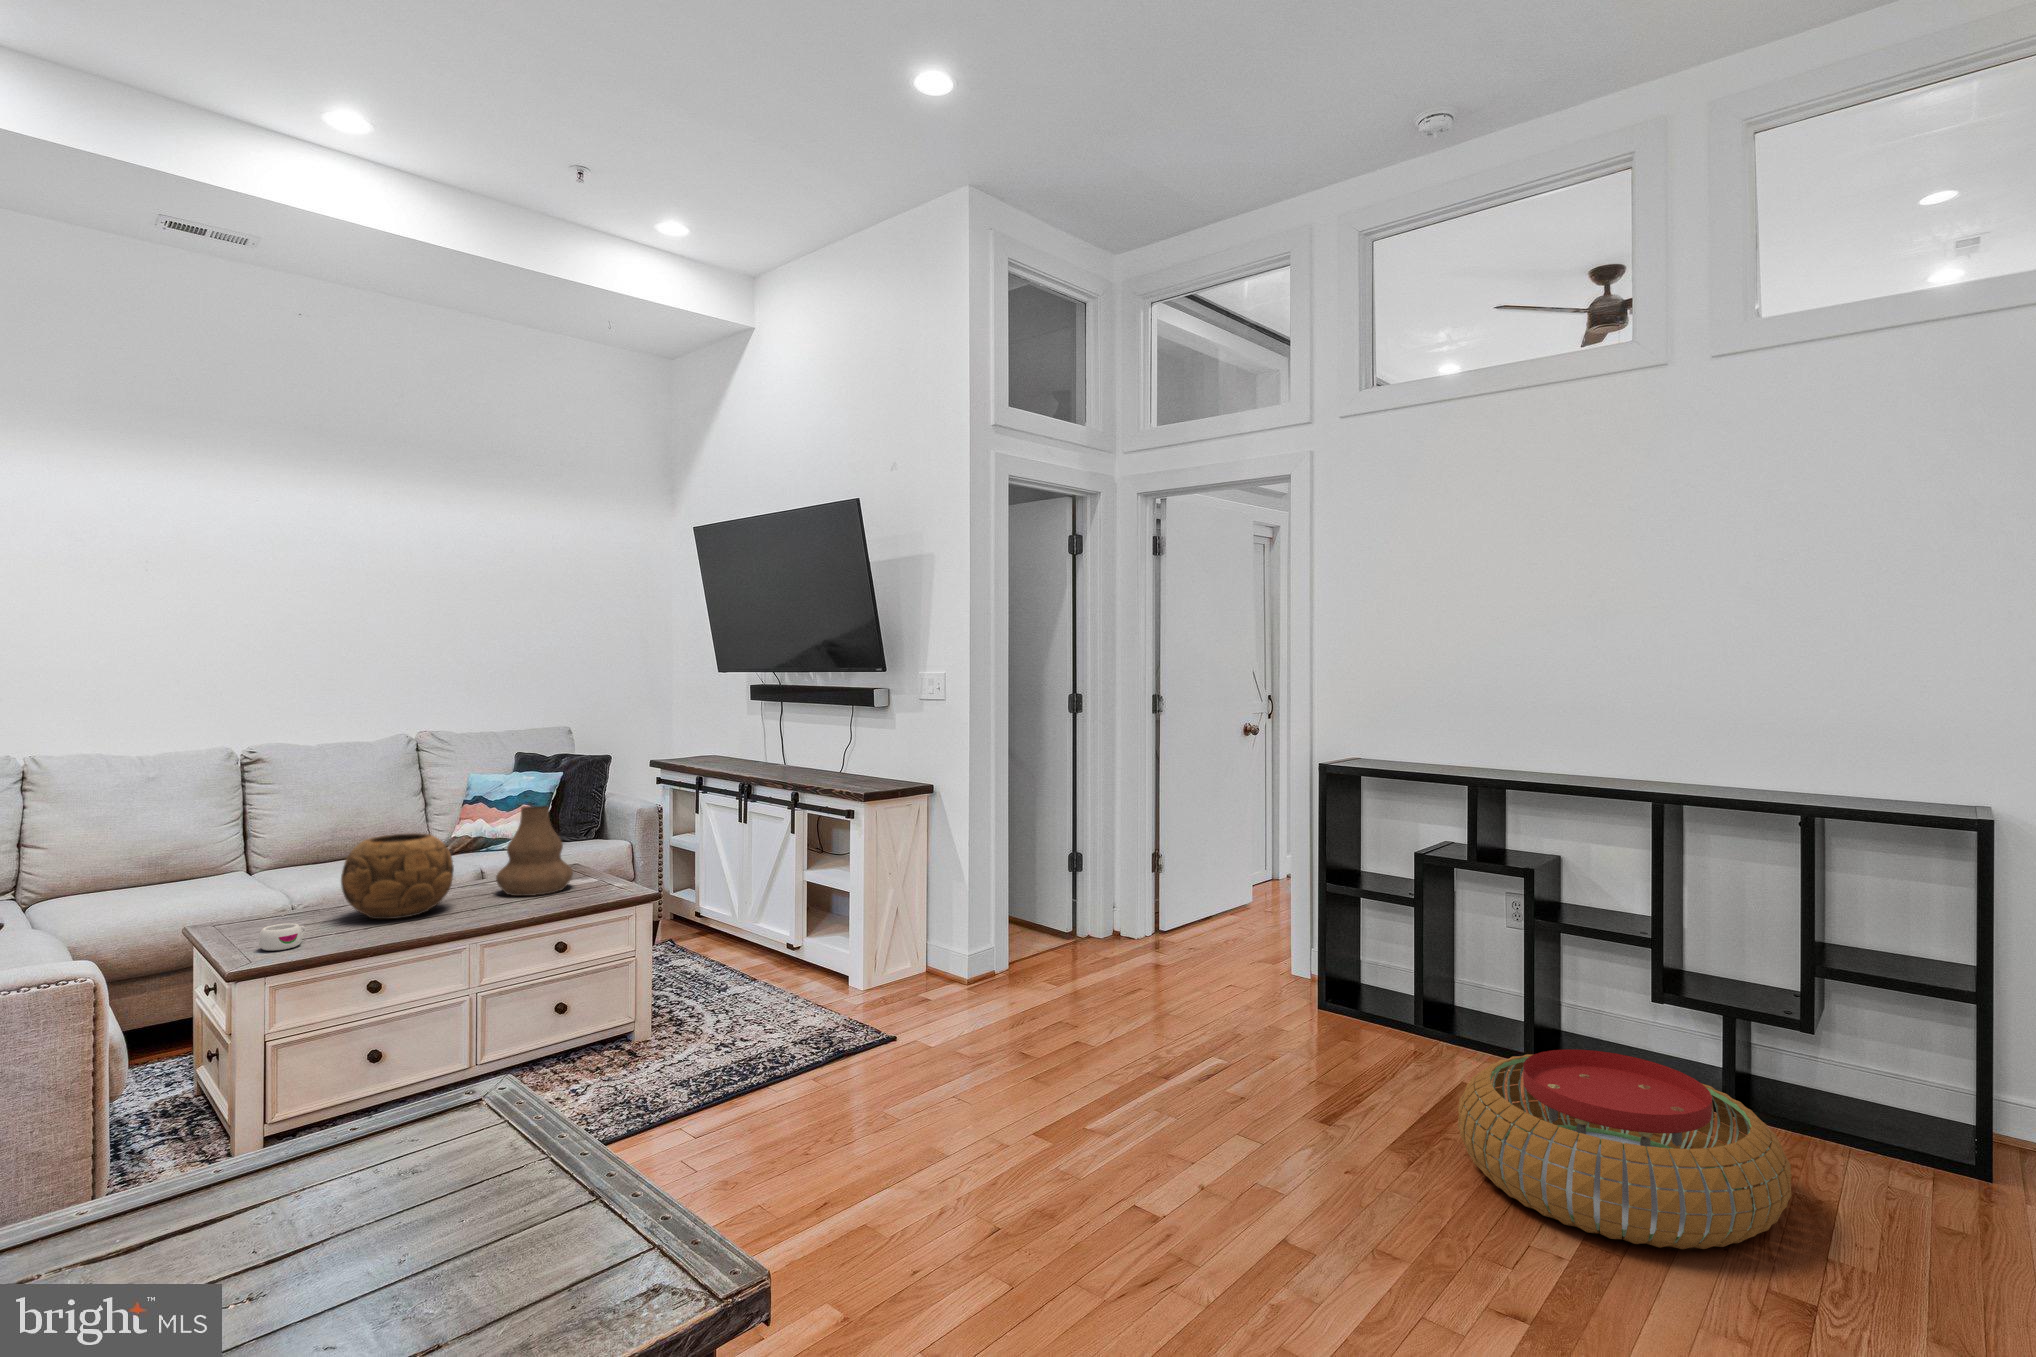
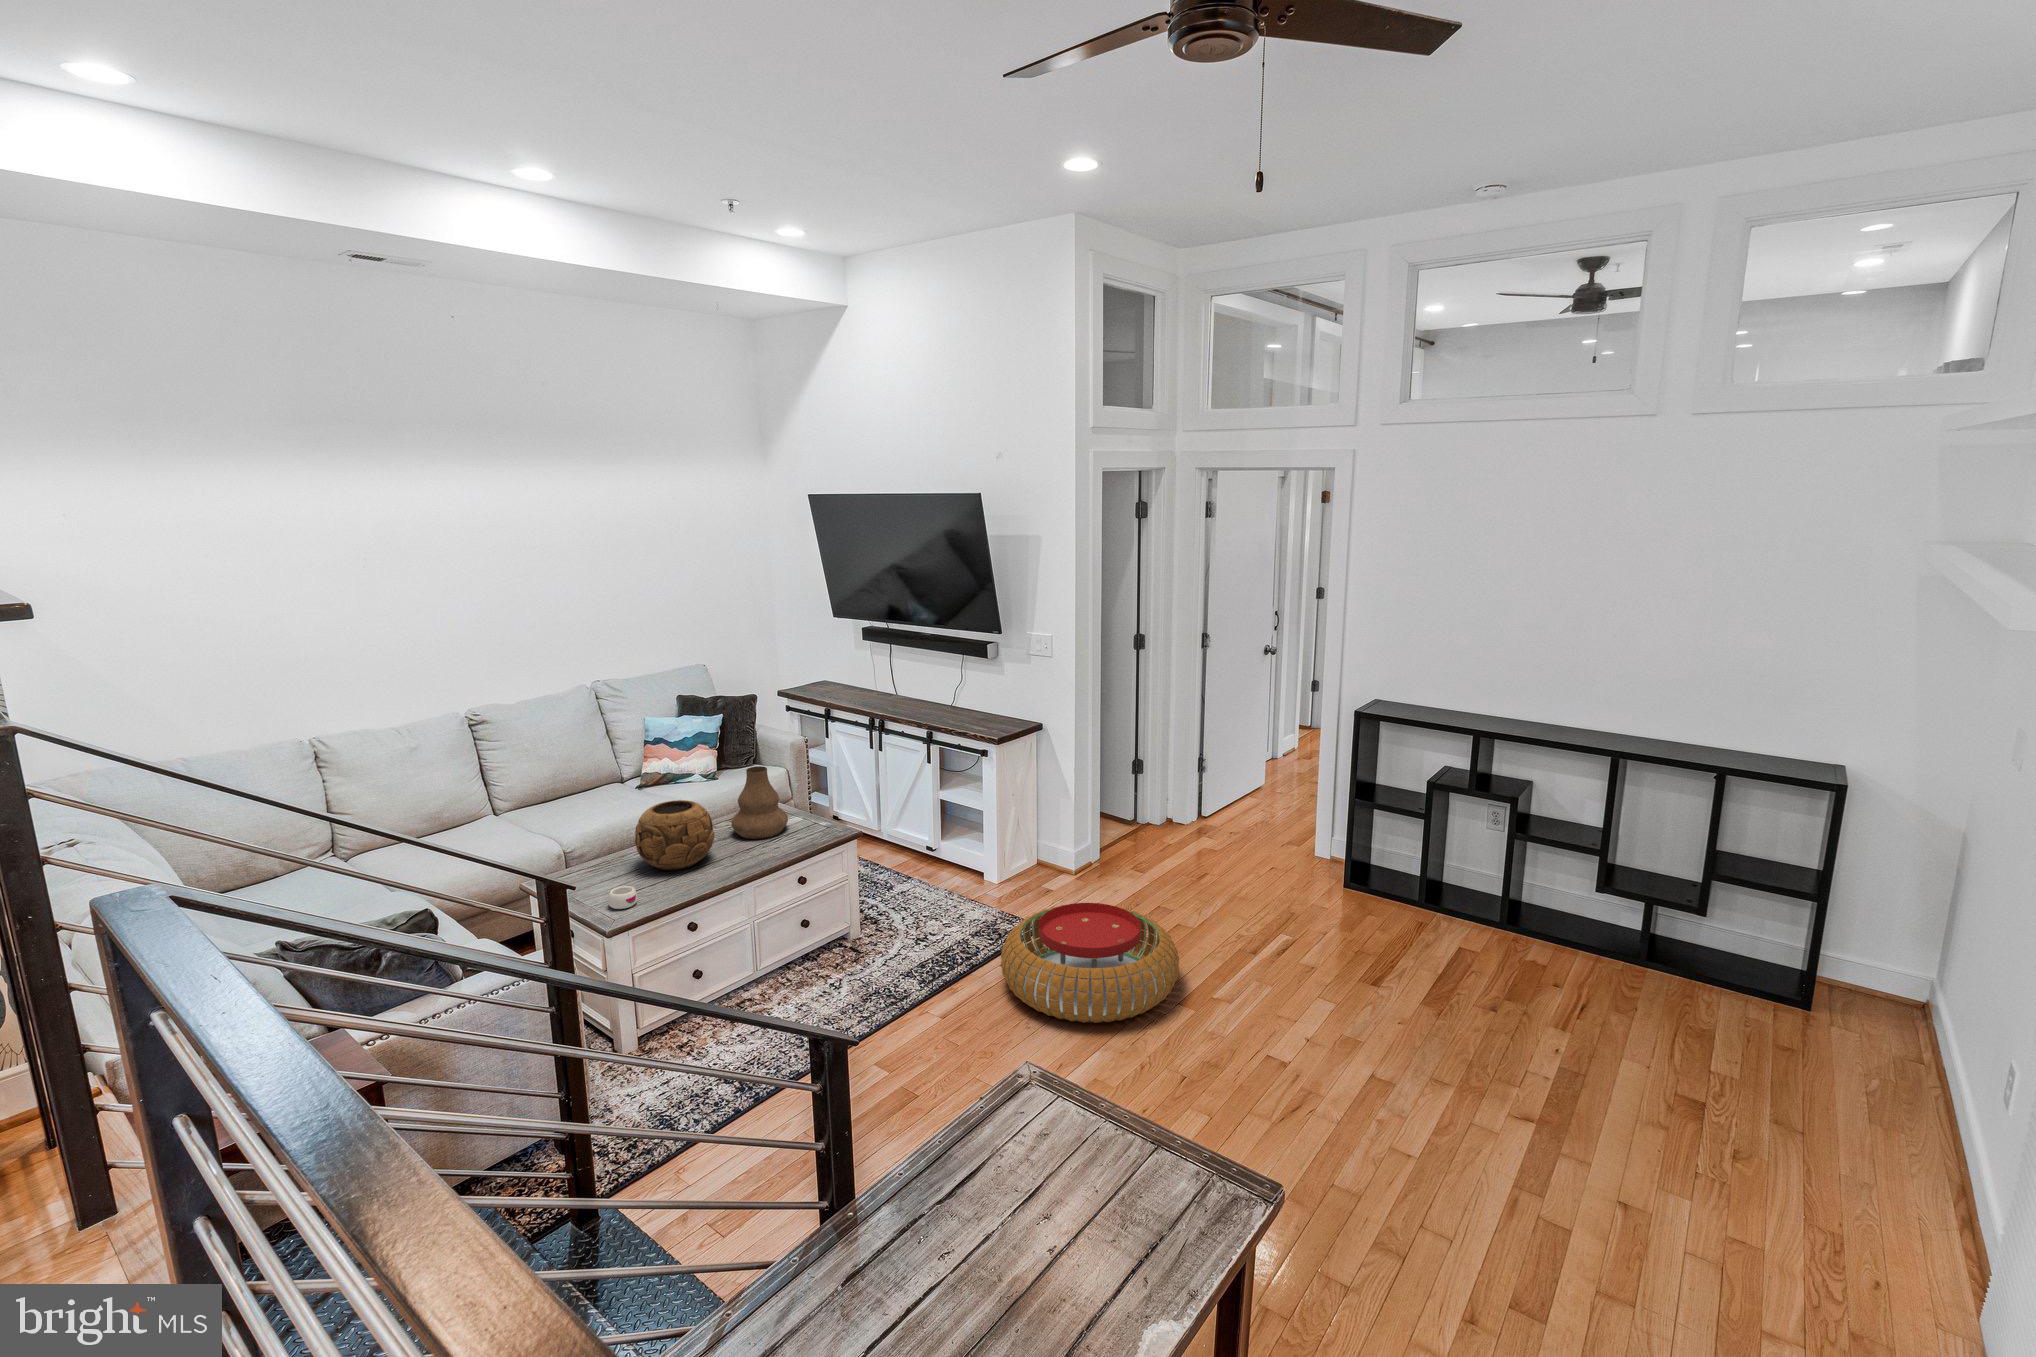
pouf: present [1458,1049,1792,1249] -> present [1001,903,1179,1023]

